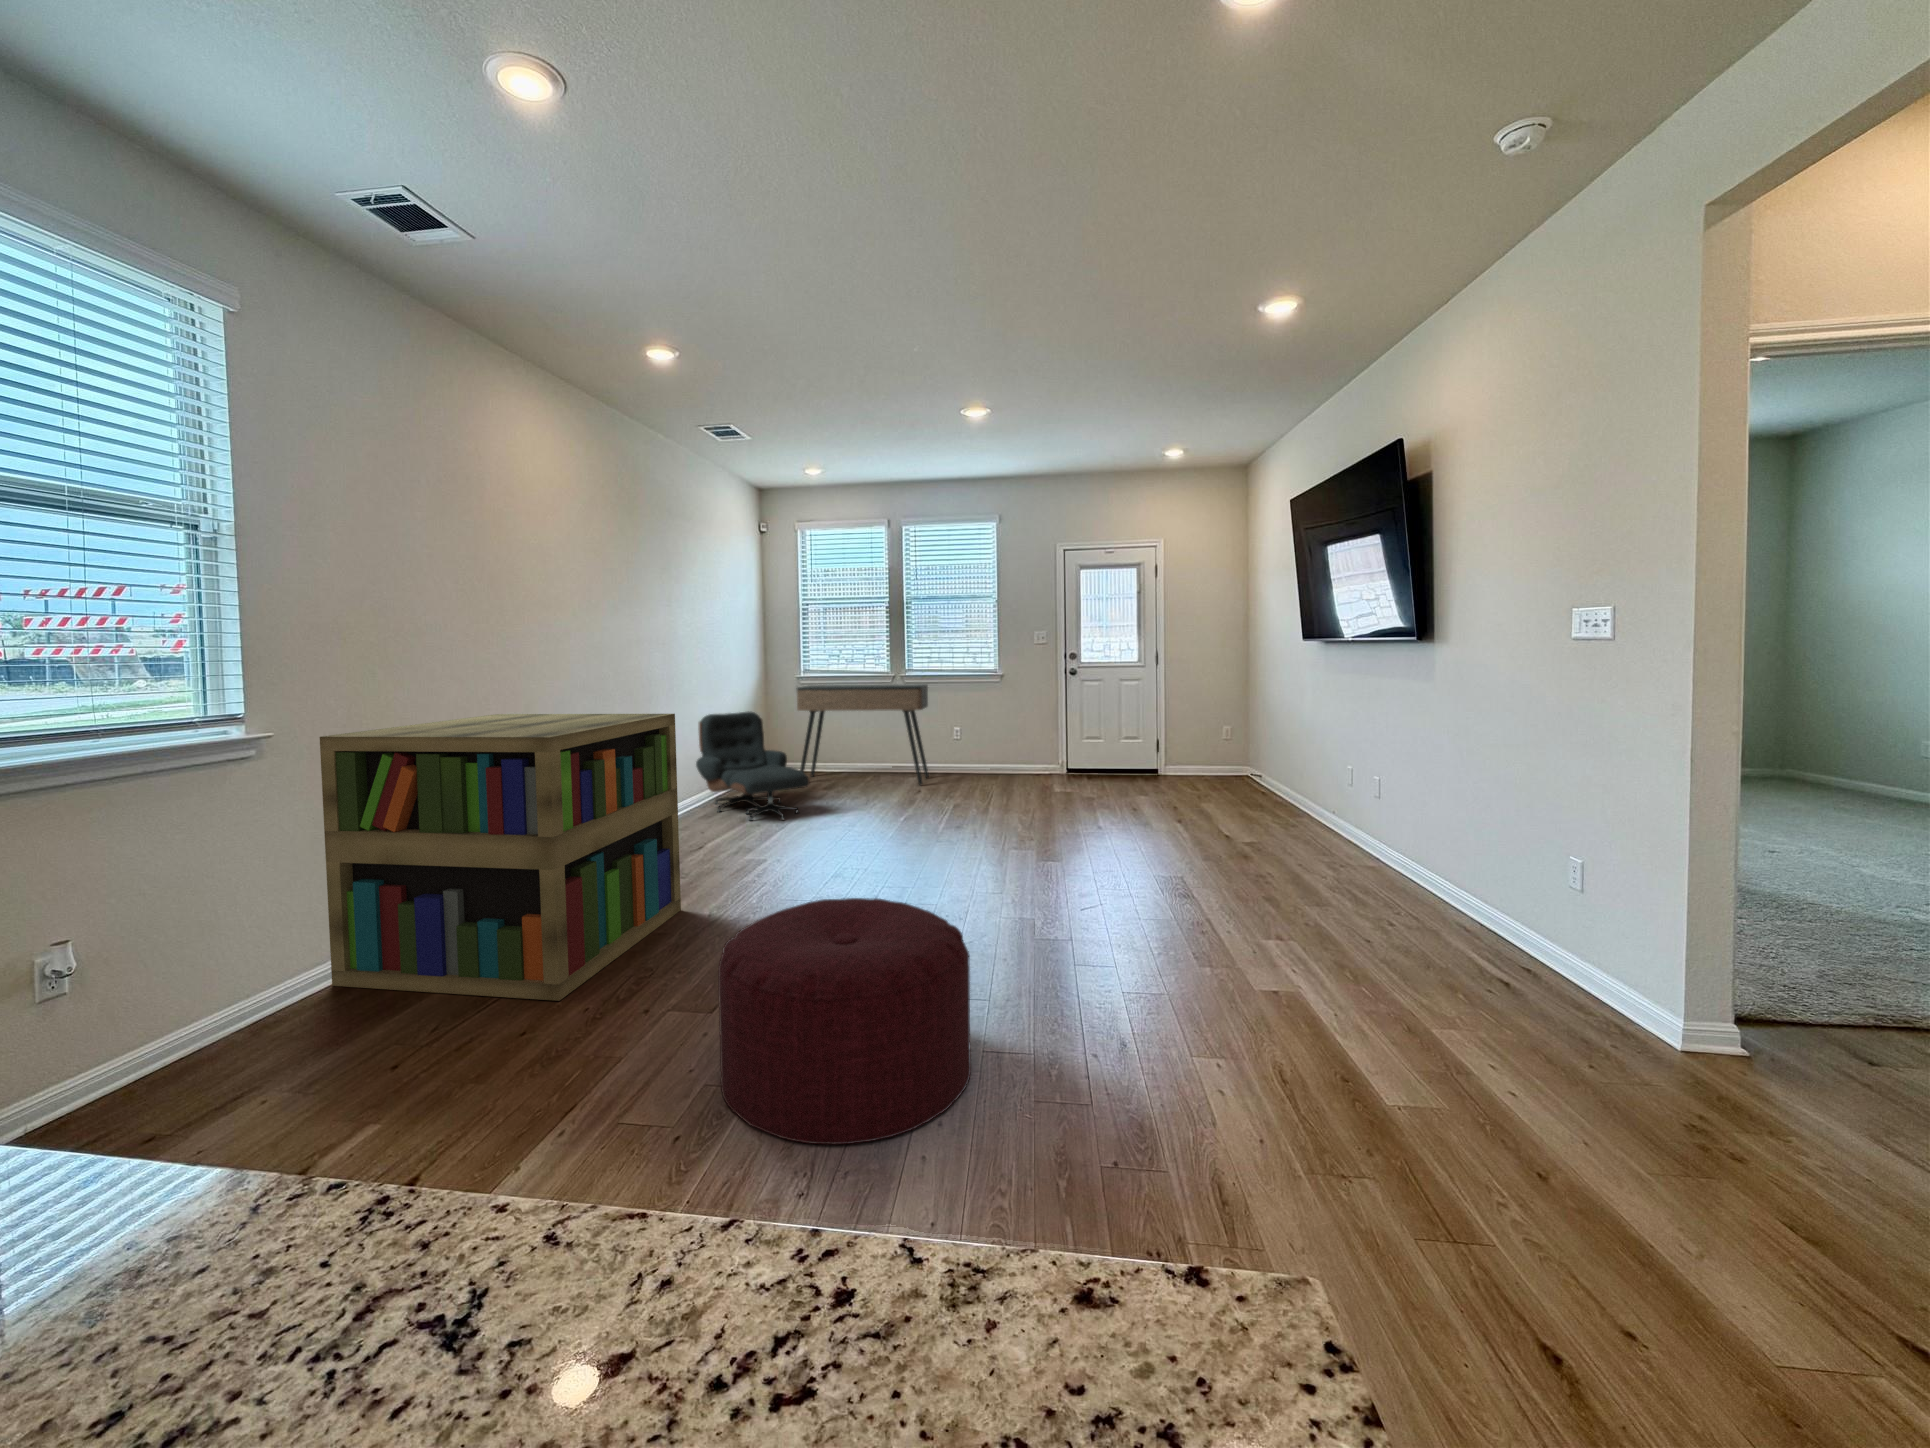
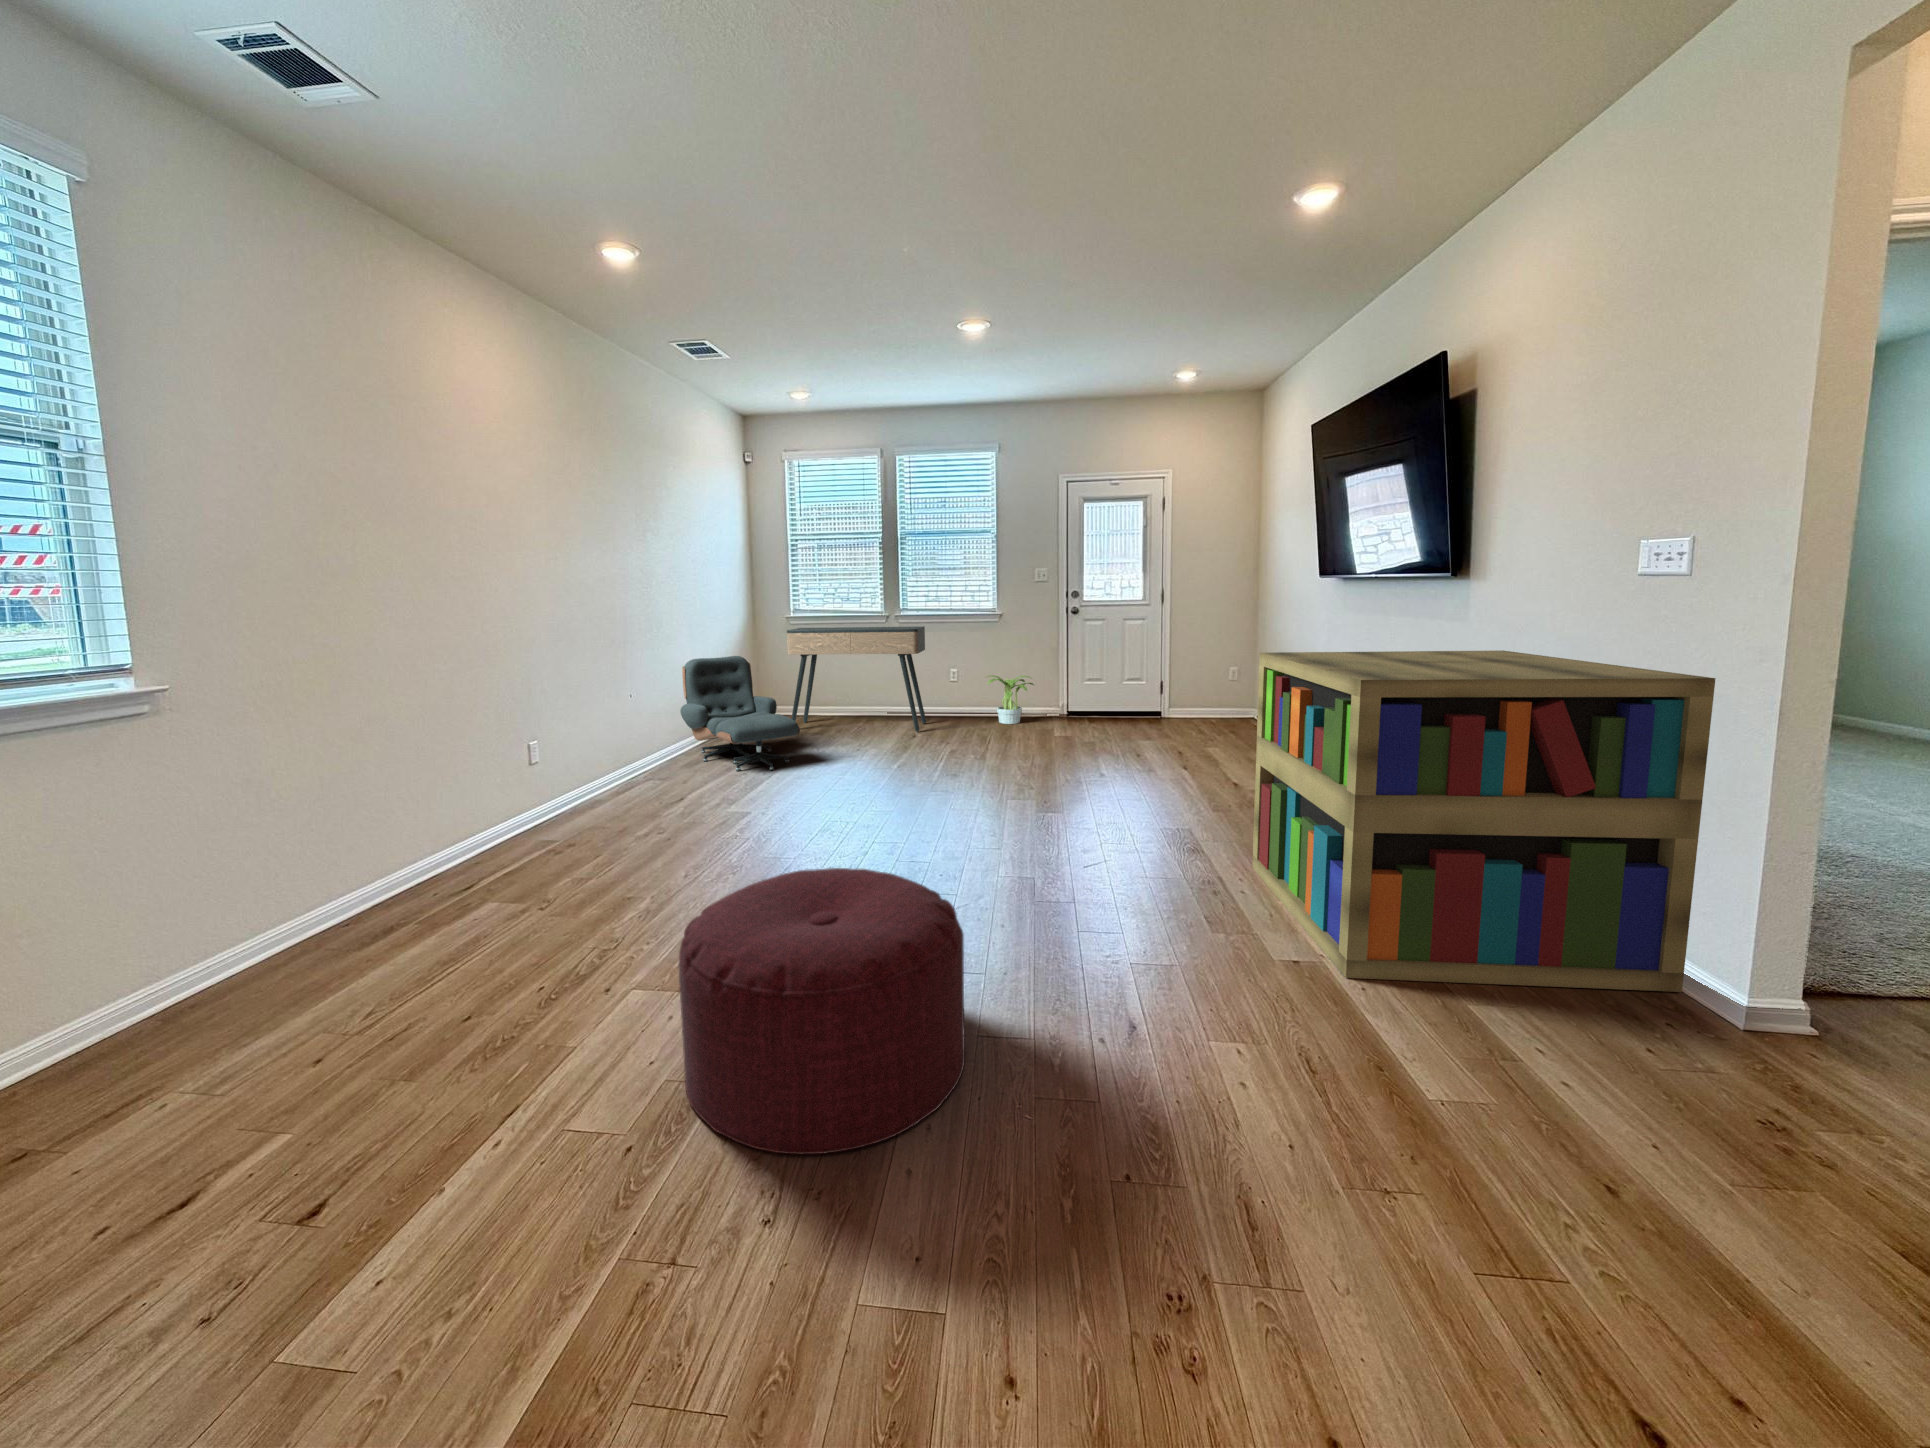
bookshelf: present [320,714,681,1001] -> present [1252,650,1715,992]
potted plant: none [985,732,1034,779] -> present [987,675,1034,724]

